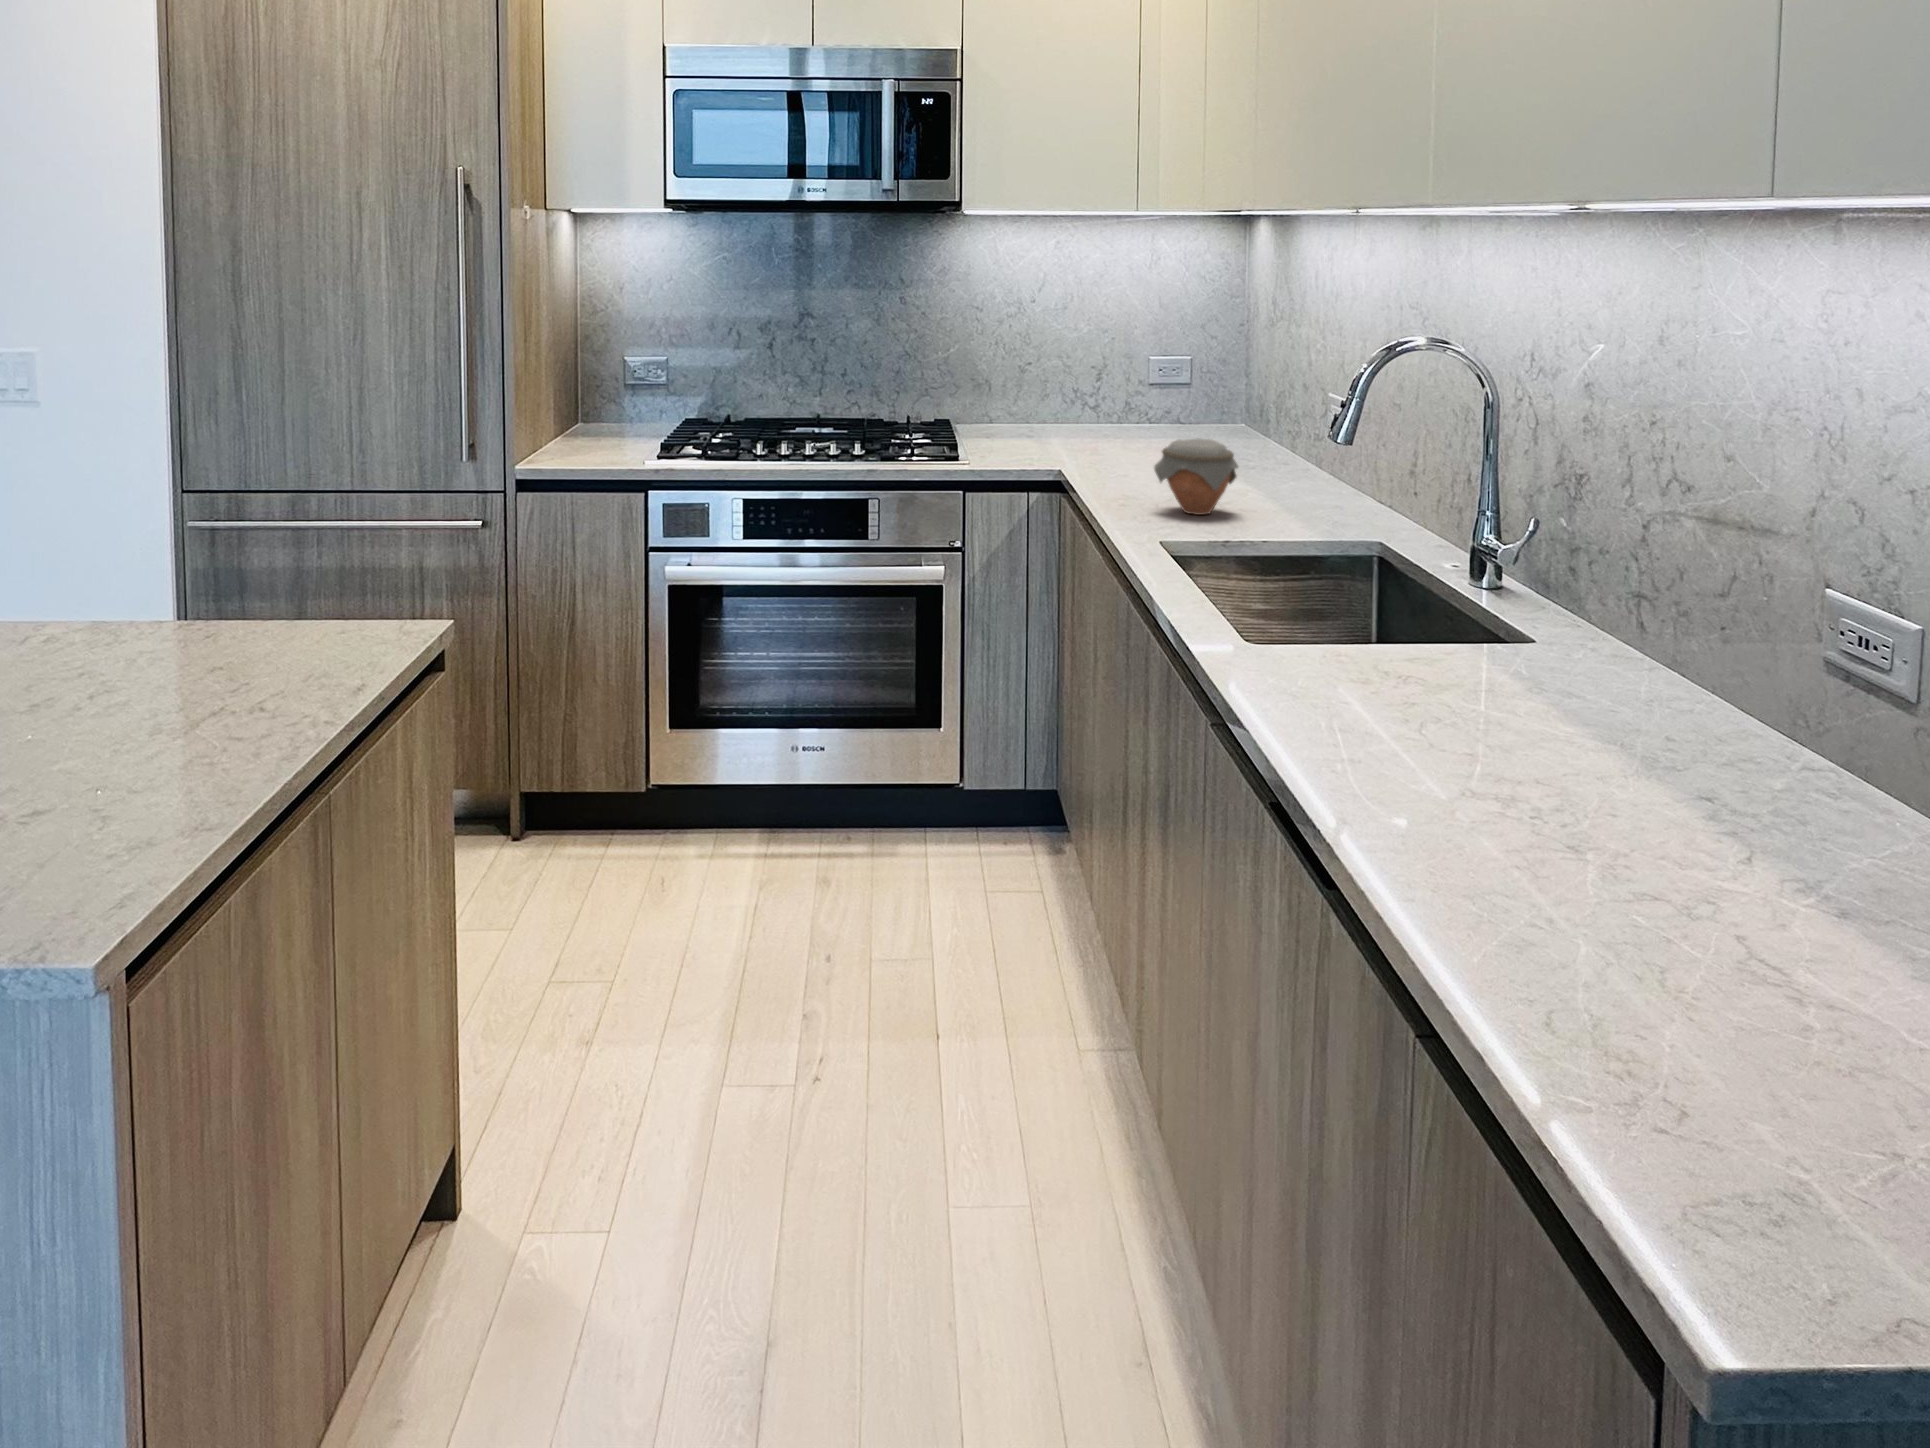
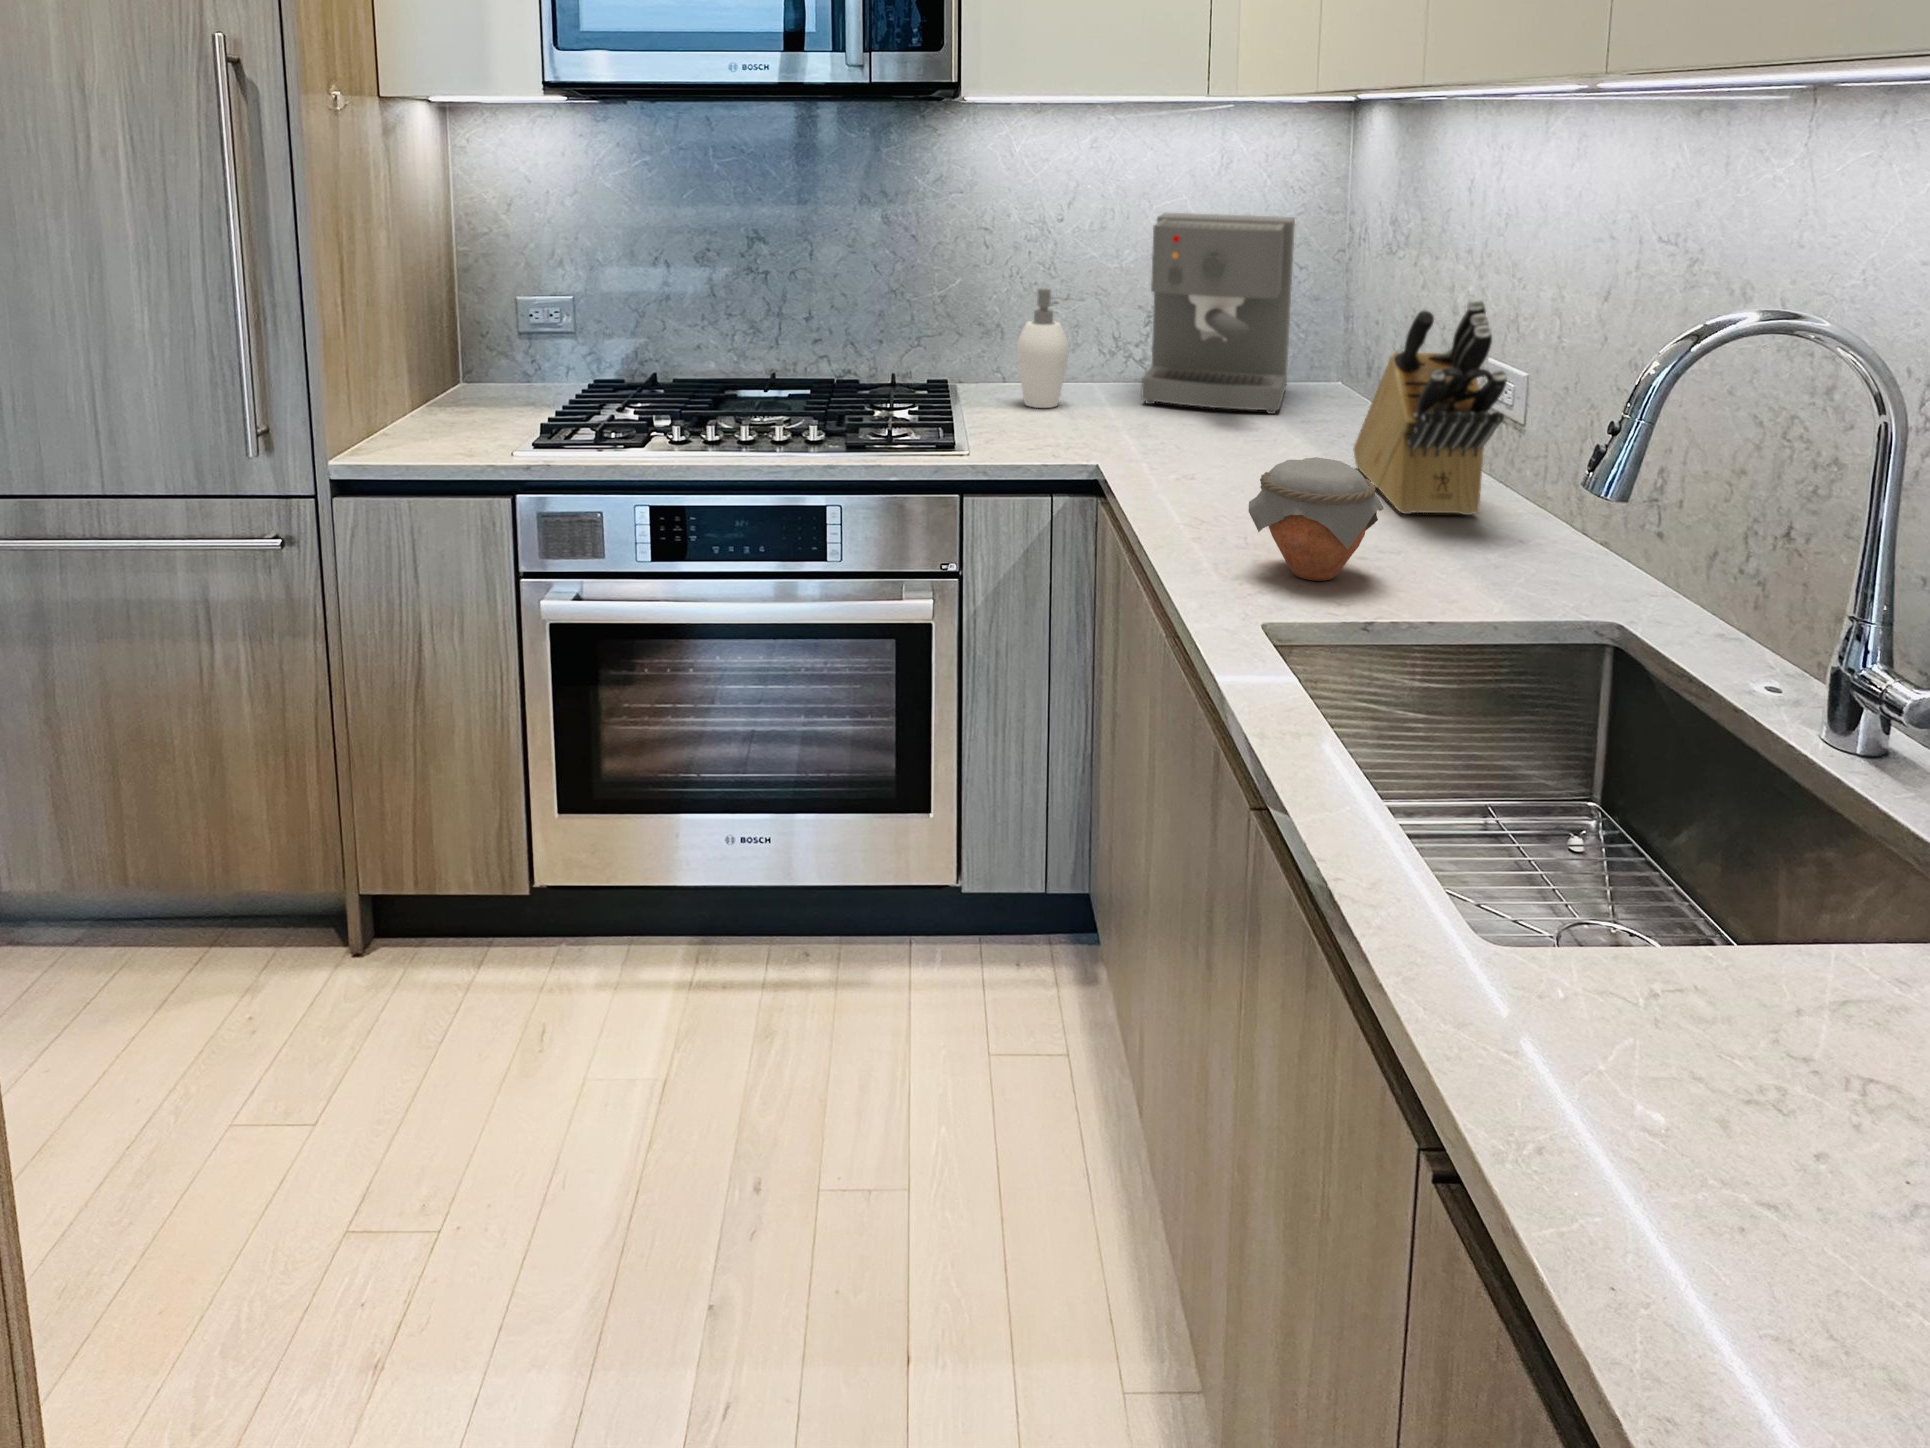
coffee maker: none [1094,299,1205,442] -> present [1141,213,1295,414]
knife block: none [1238,341,1324,488] -> present [1353,299,1507,515]
soap dispenser: none [1002,351,1052,438] -> present [1017,288,1073,408]

